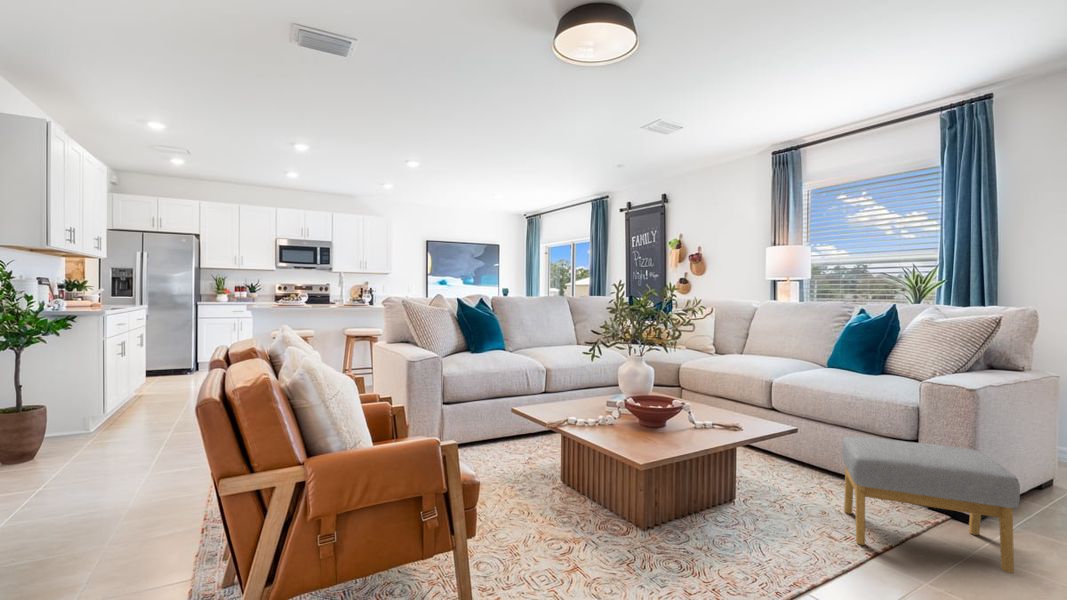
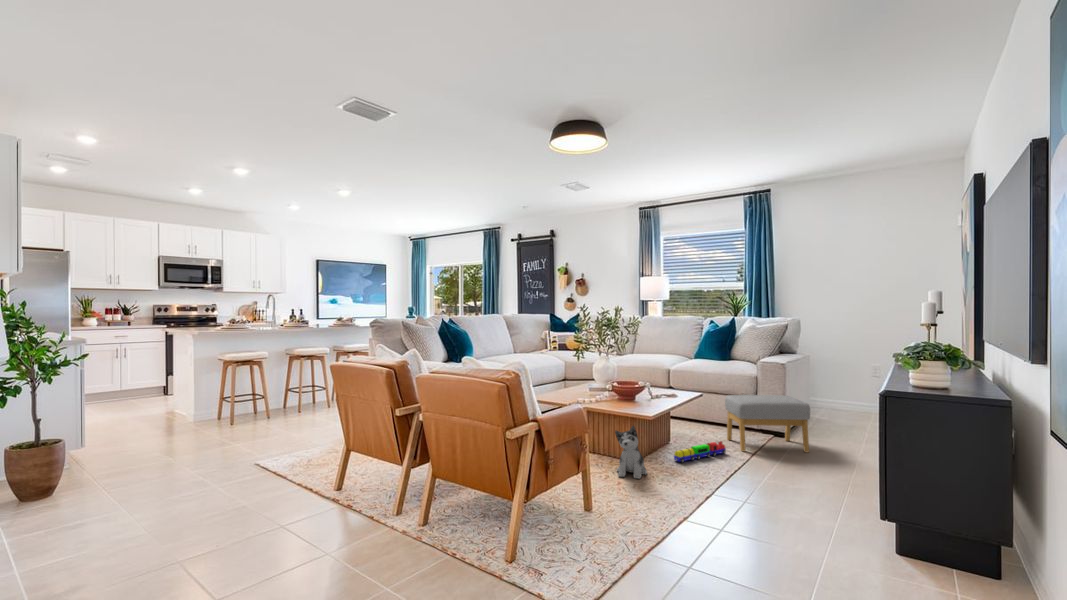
plush toy: none [580,479,637,573] -> present [615,426,647,479]
toy train: none [706,519,820,551] -> present [674,441,726,463]

